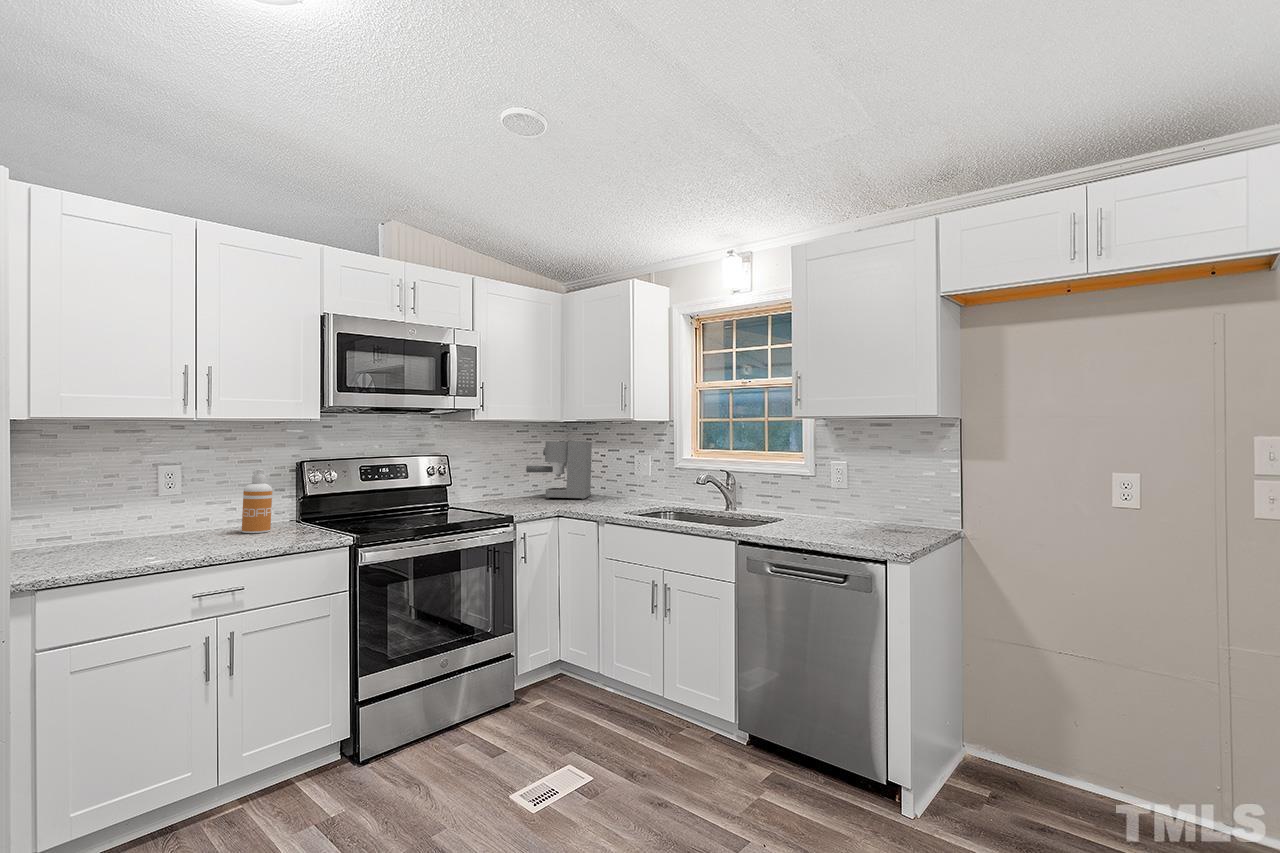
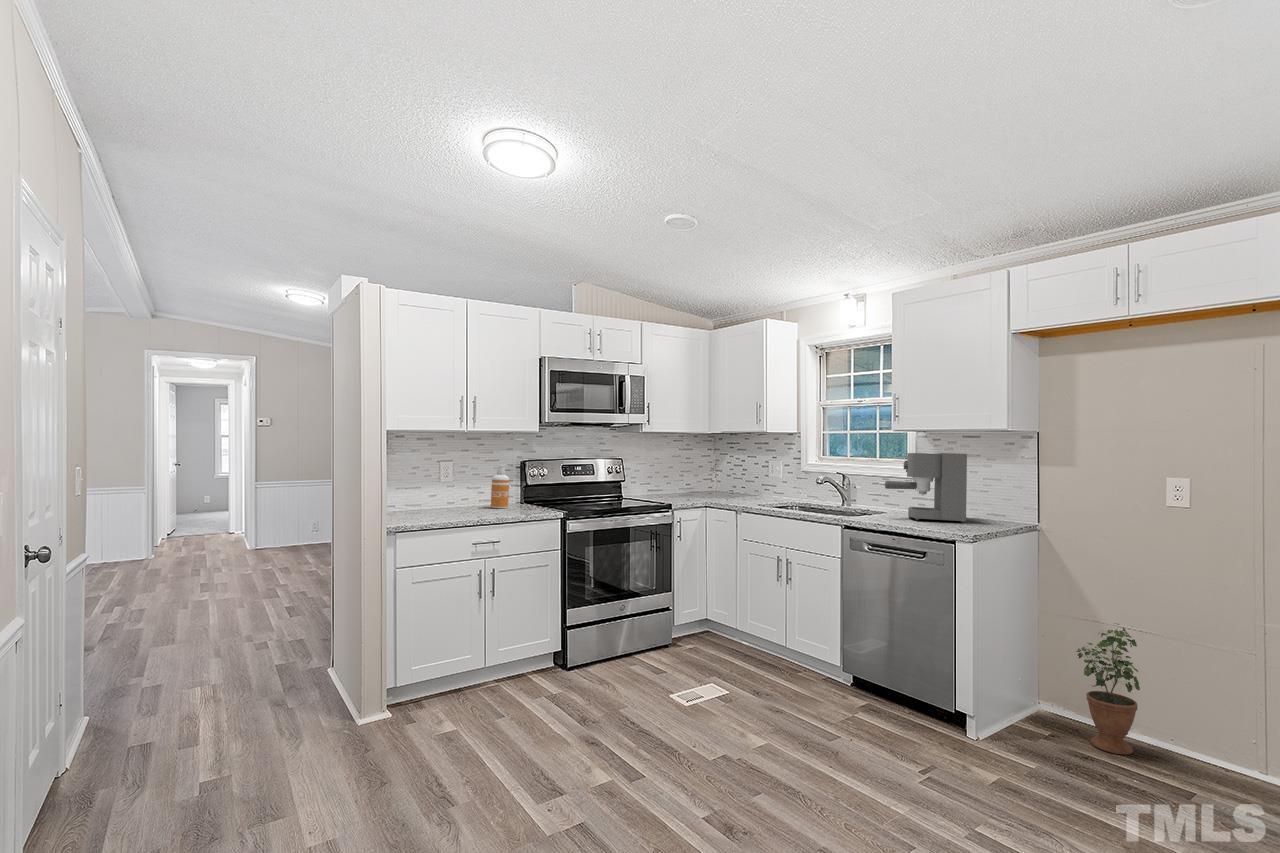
coffee maker: present [526,441,592,500] -> present [885,453,967,523]
potted plant: none [1021,652,1097,818] -> present [1076,628,1140,754]

